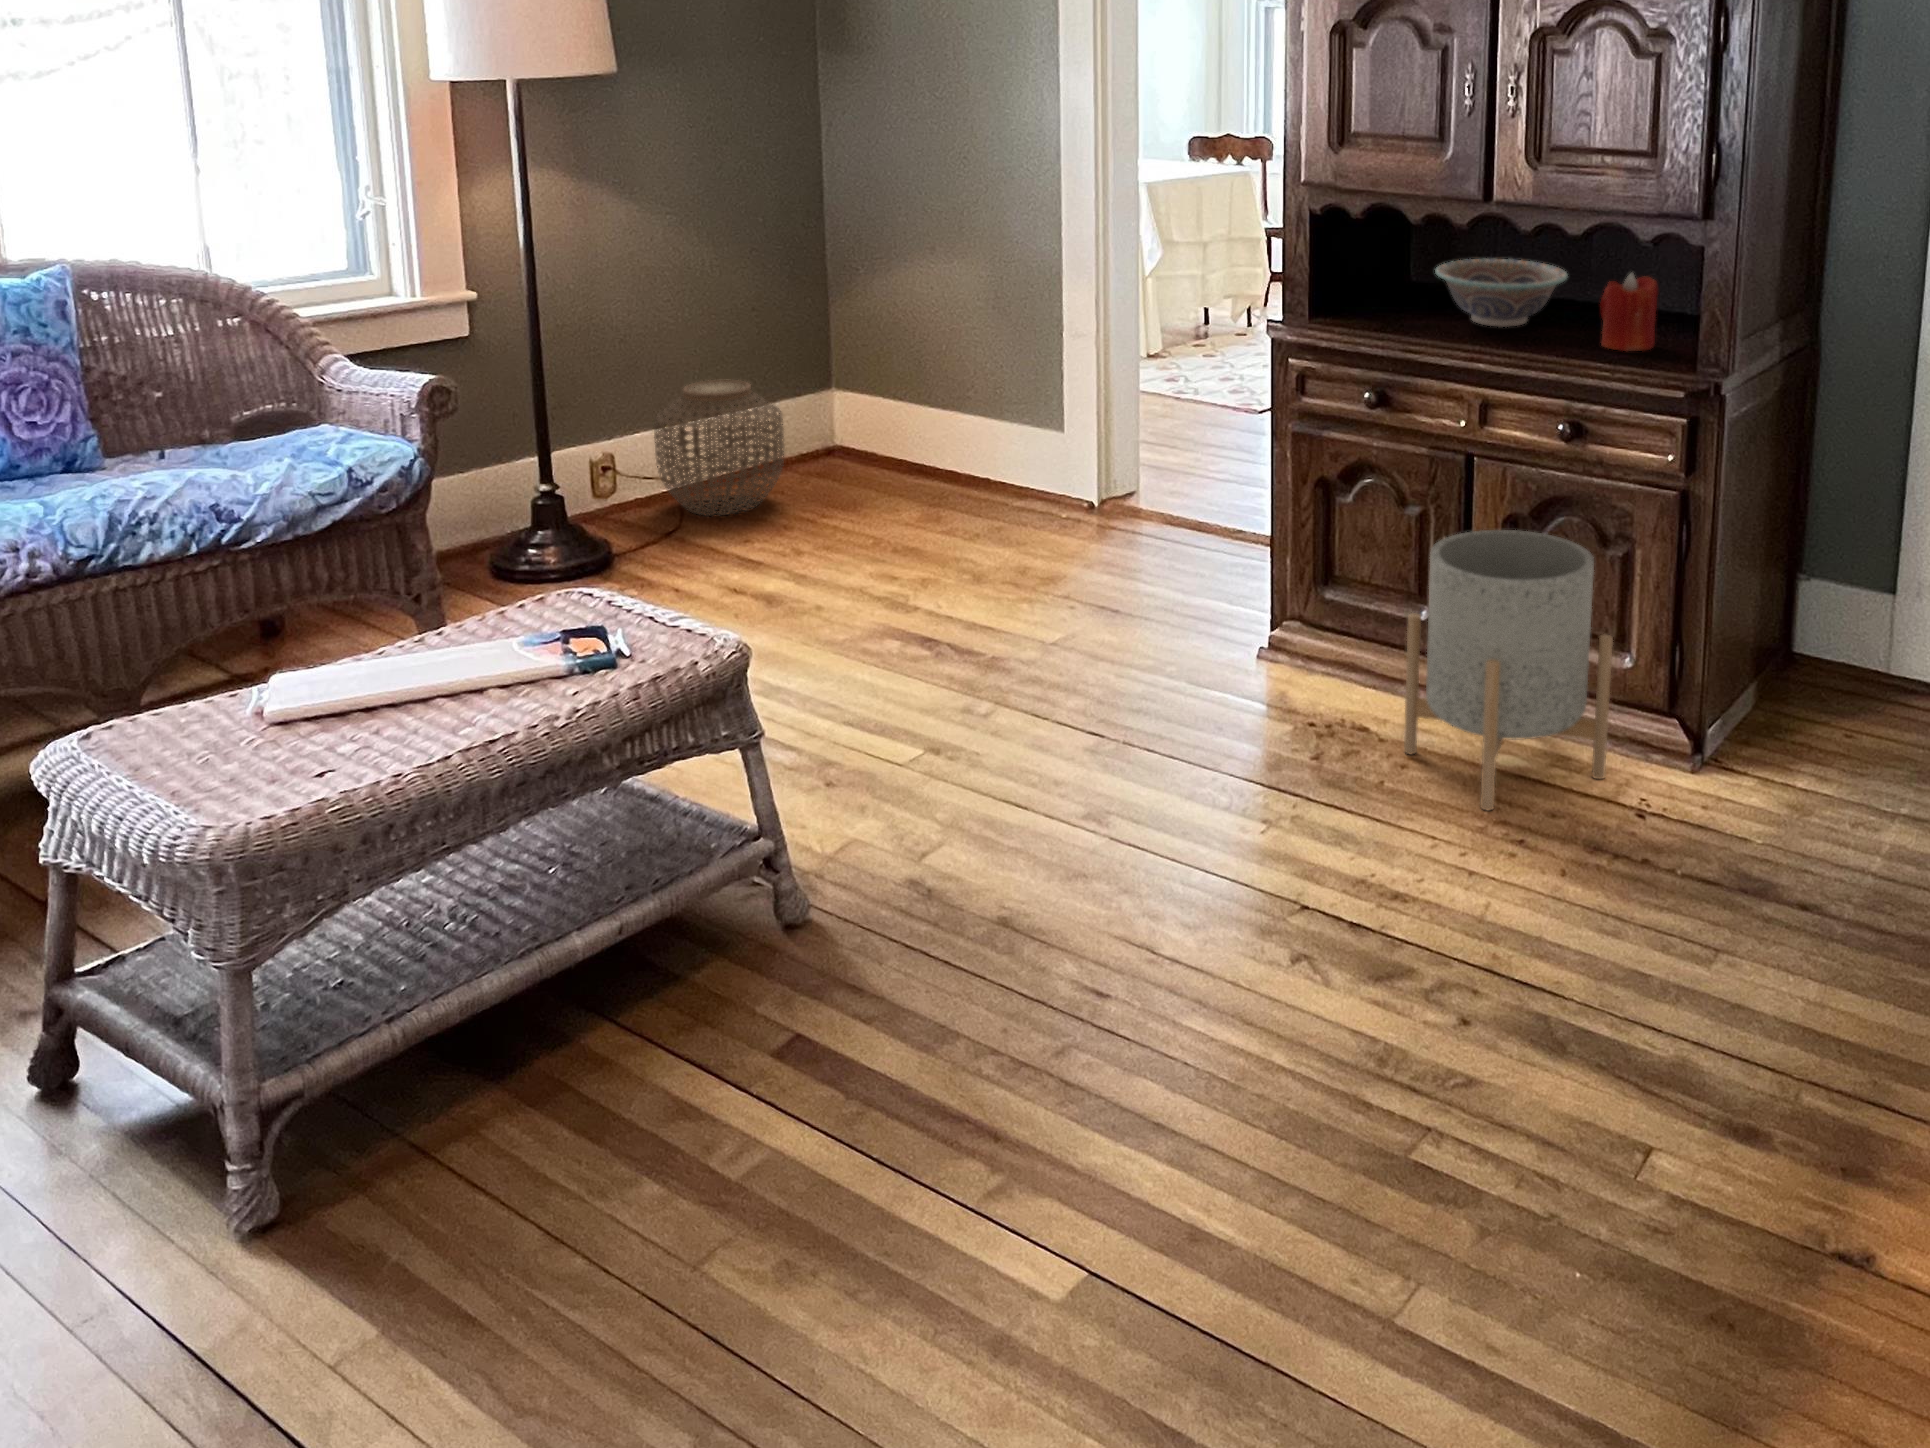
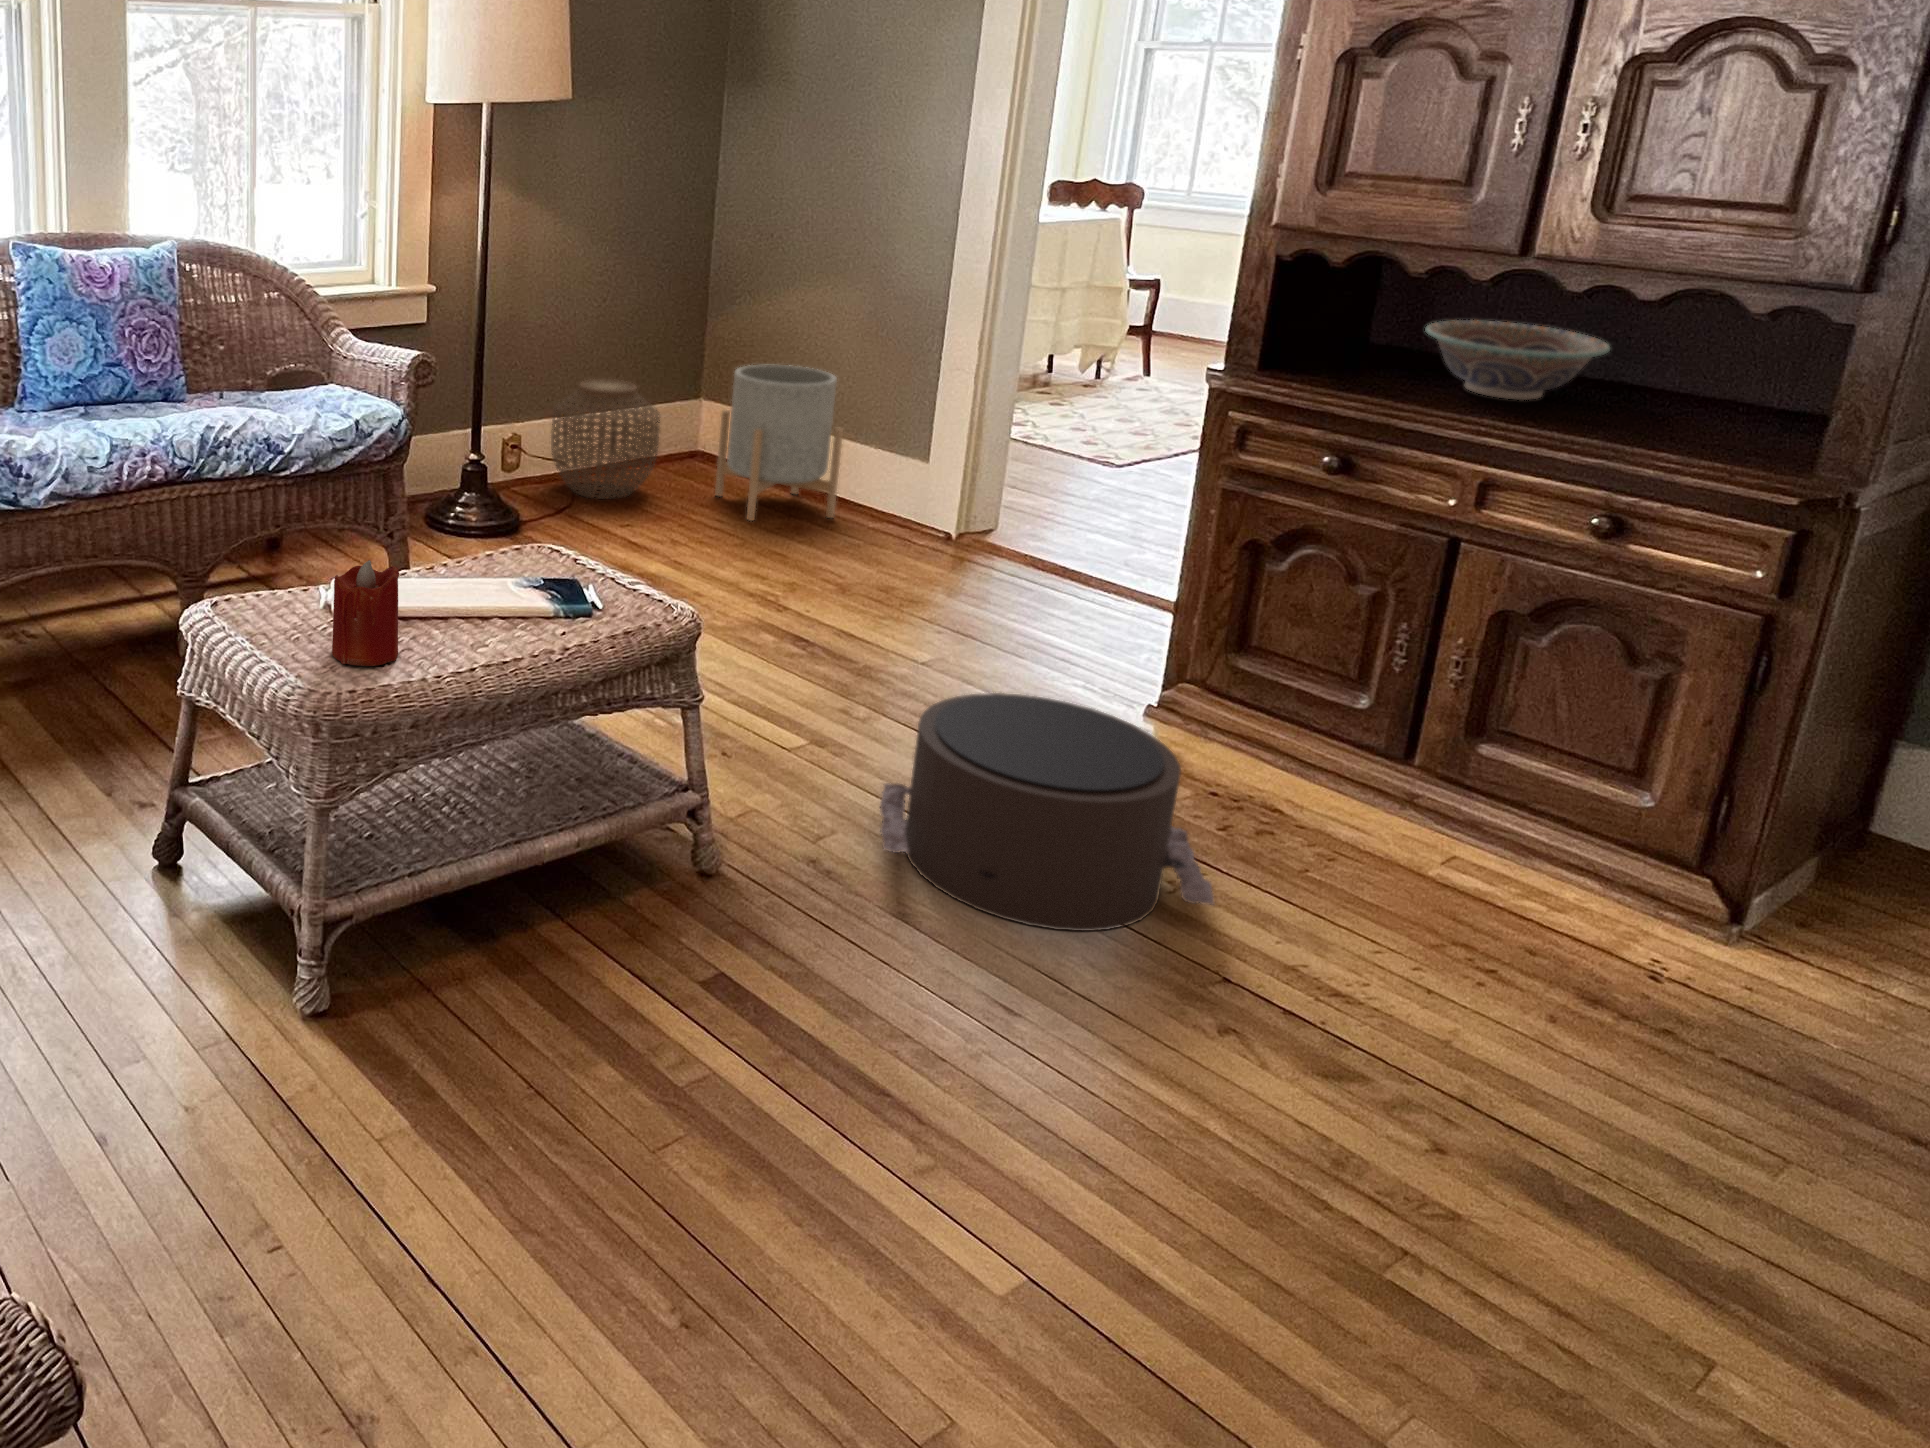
candle: present [1600,273,1658,351] -> present [332,560,399,666]
planter: present [1404,530,1613,810] -> present [715,365,843,520]
pouf: none [979,662,1290,897] -> present [880,693,1214,931]

